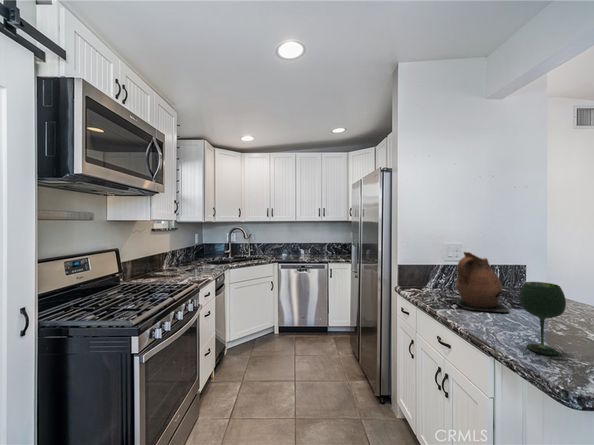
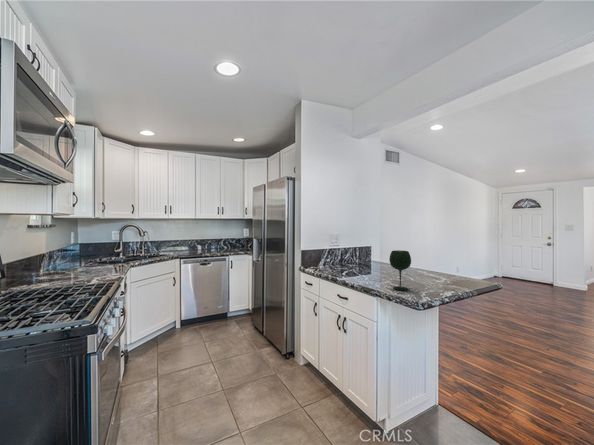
ceramic pitcher: present [454,252,509,313] -> none [341,237,375,275]

